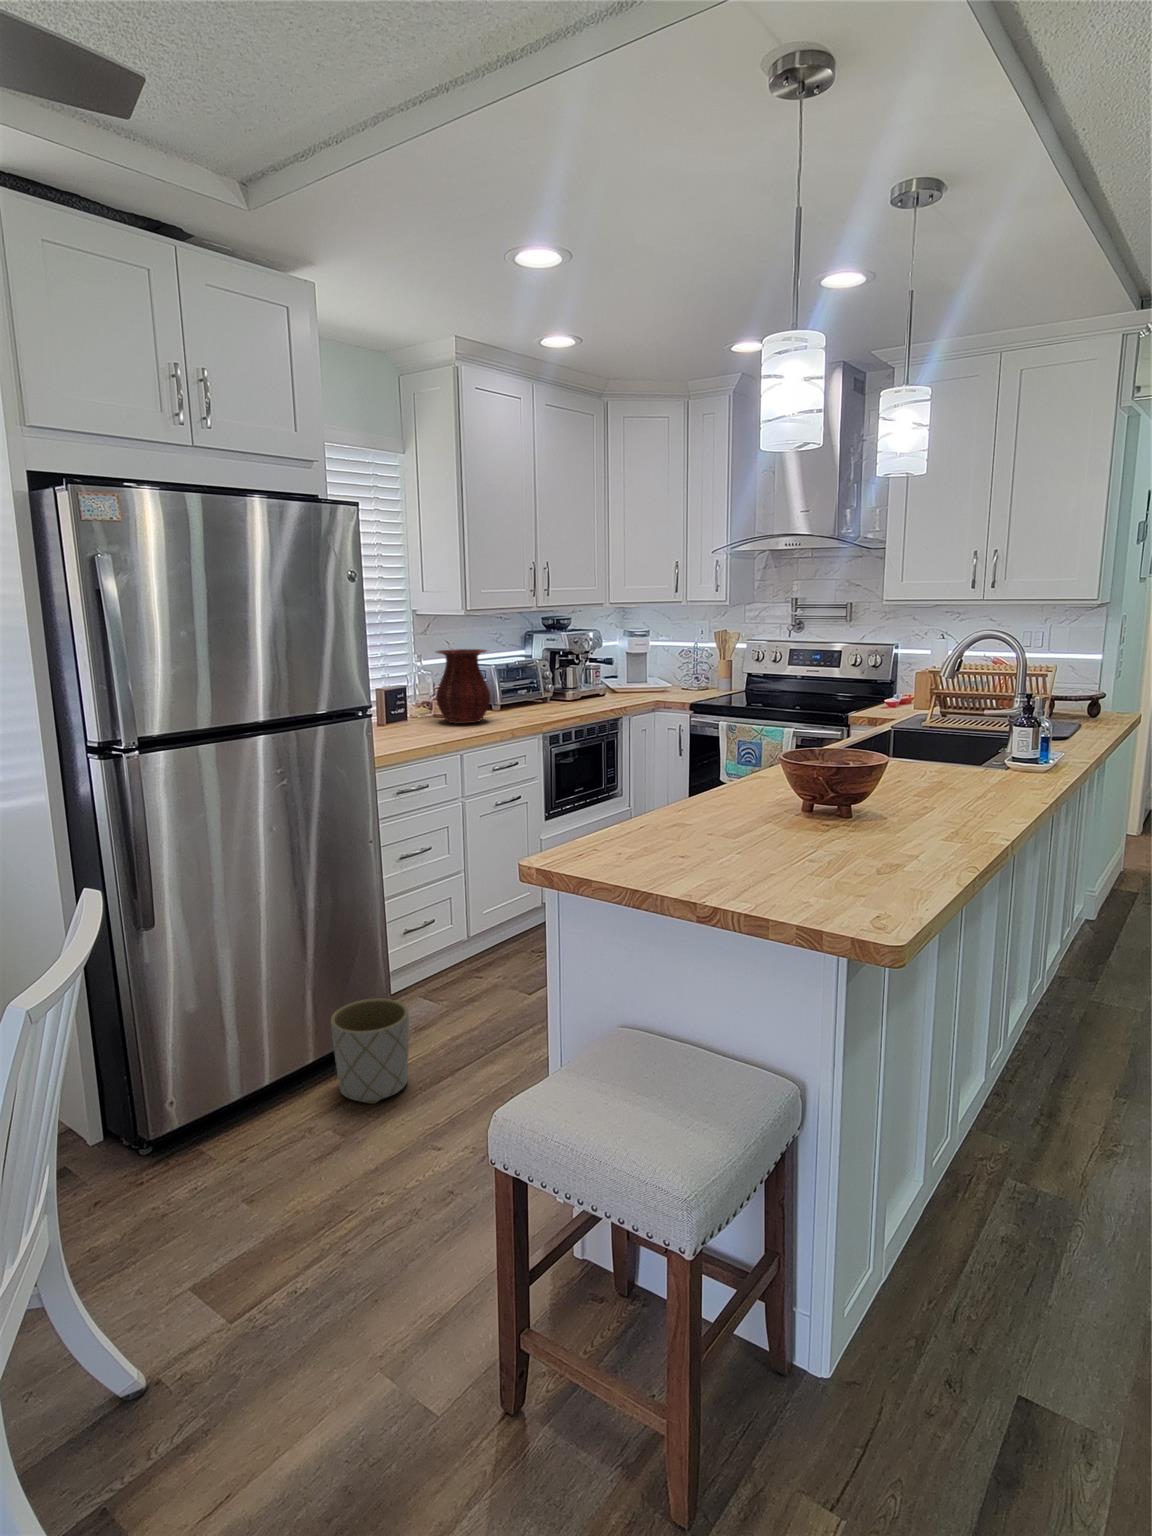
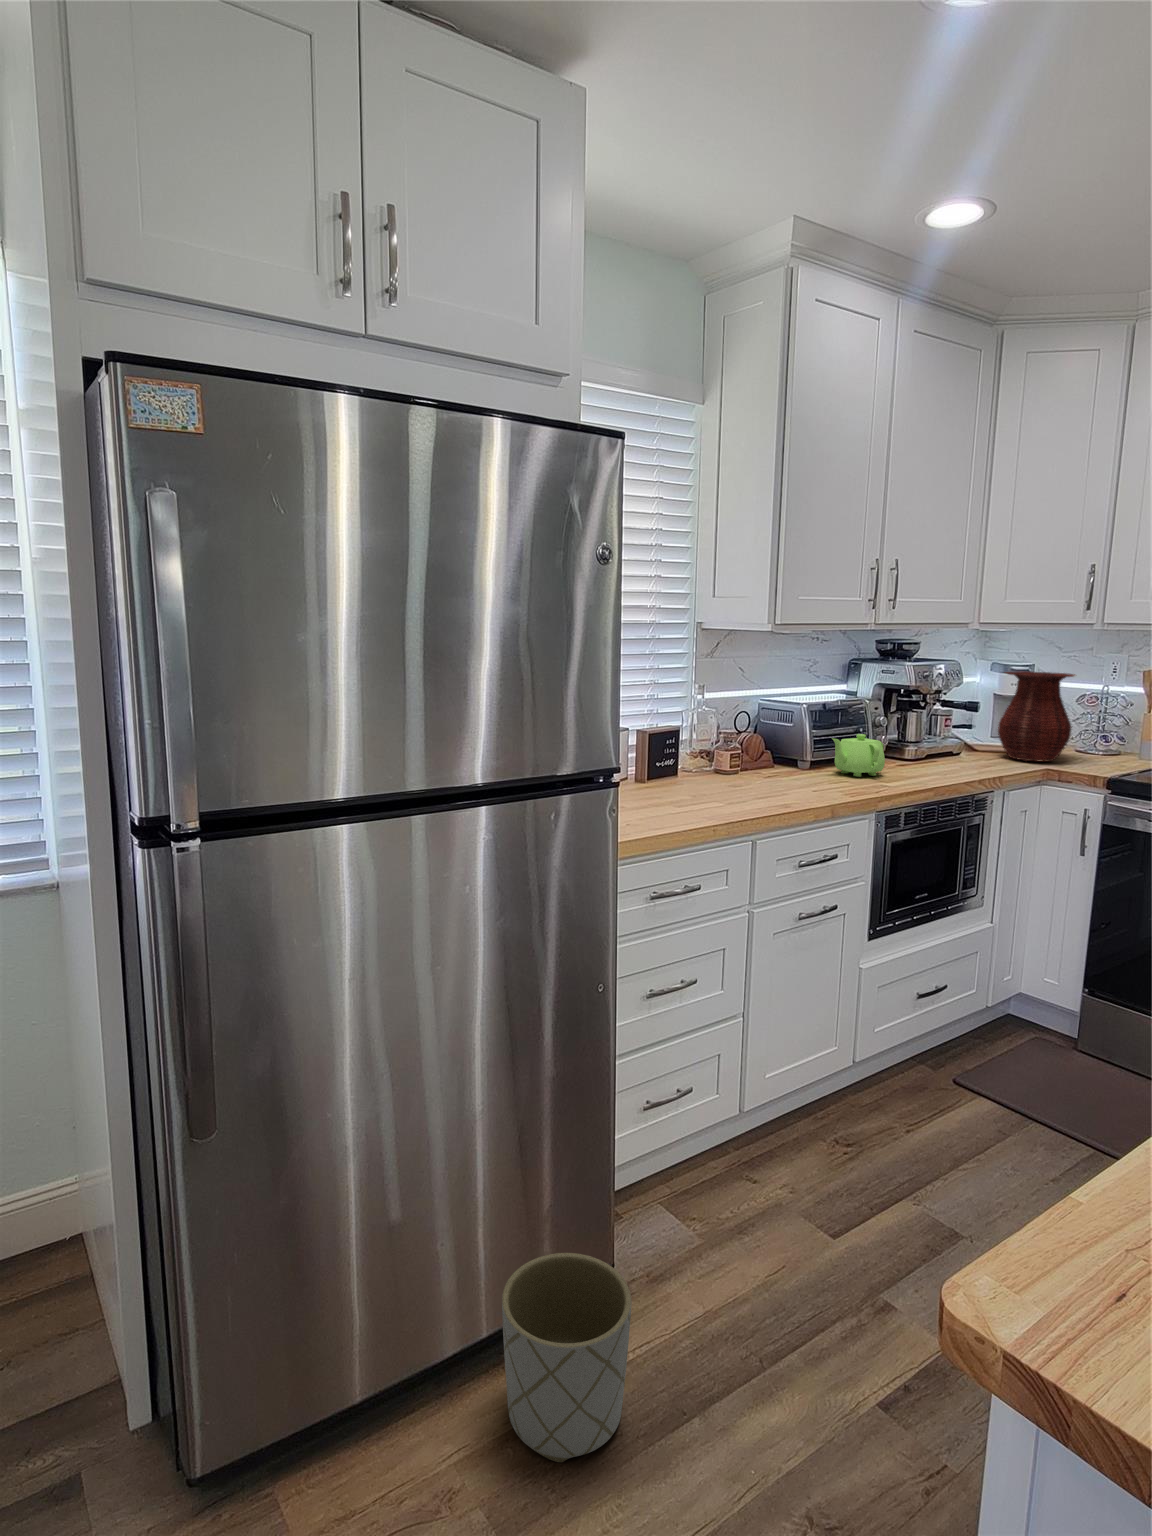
vase: present [436,649,490,723] -> present [998,671,1075,761]
teapot: none [512,683,549,712] -> present [832,734,885,777]

